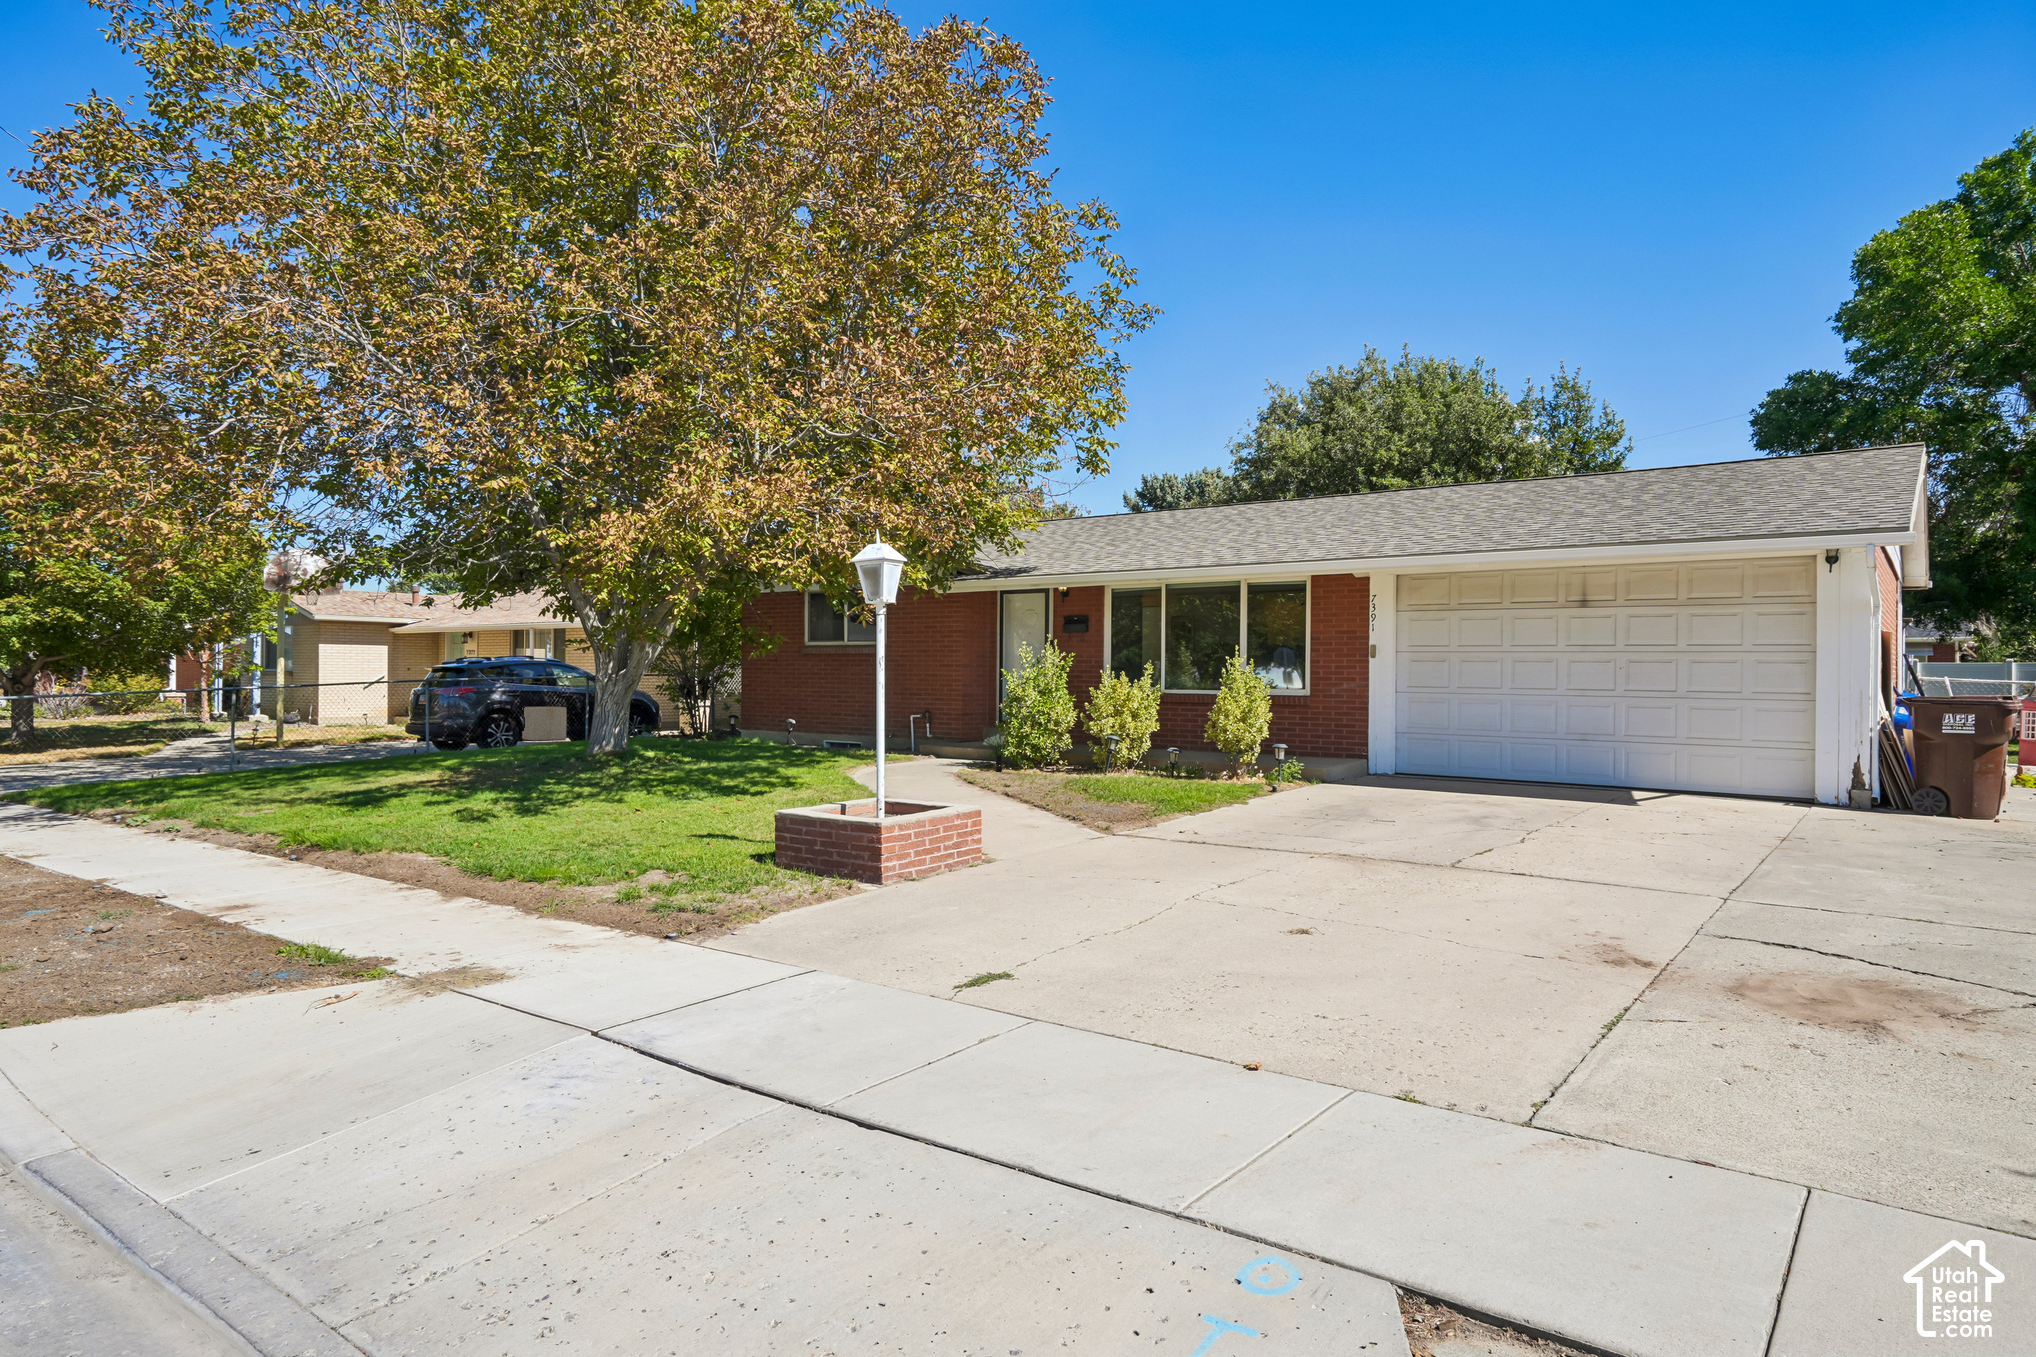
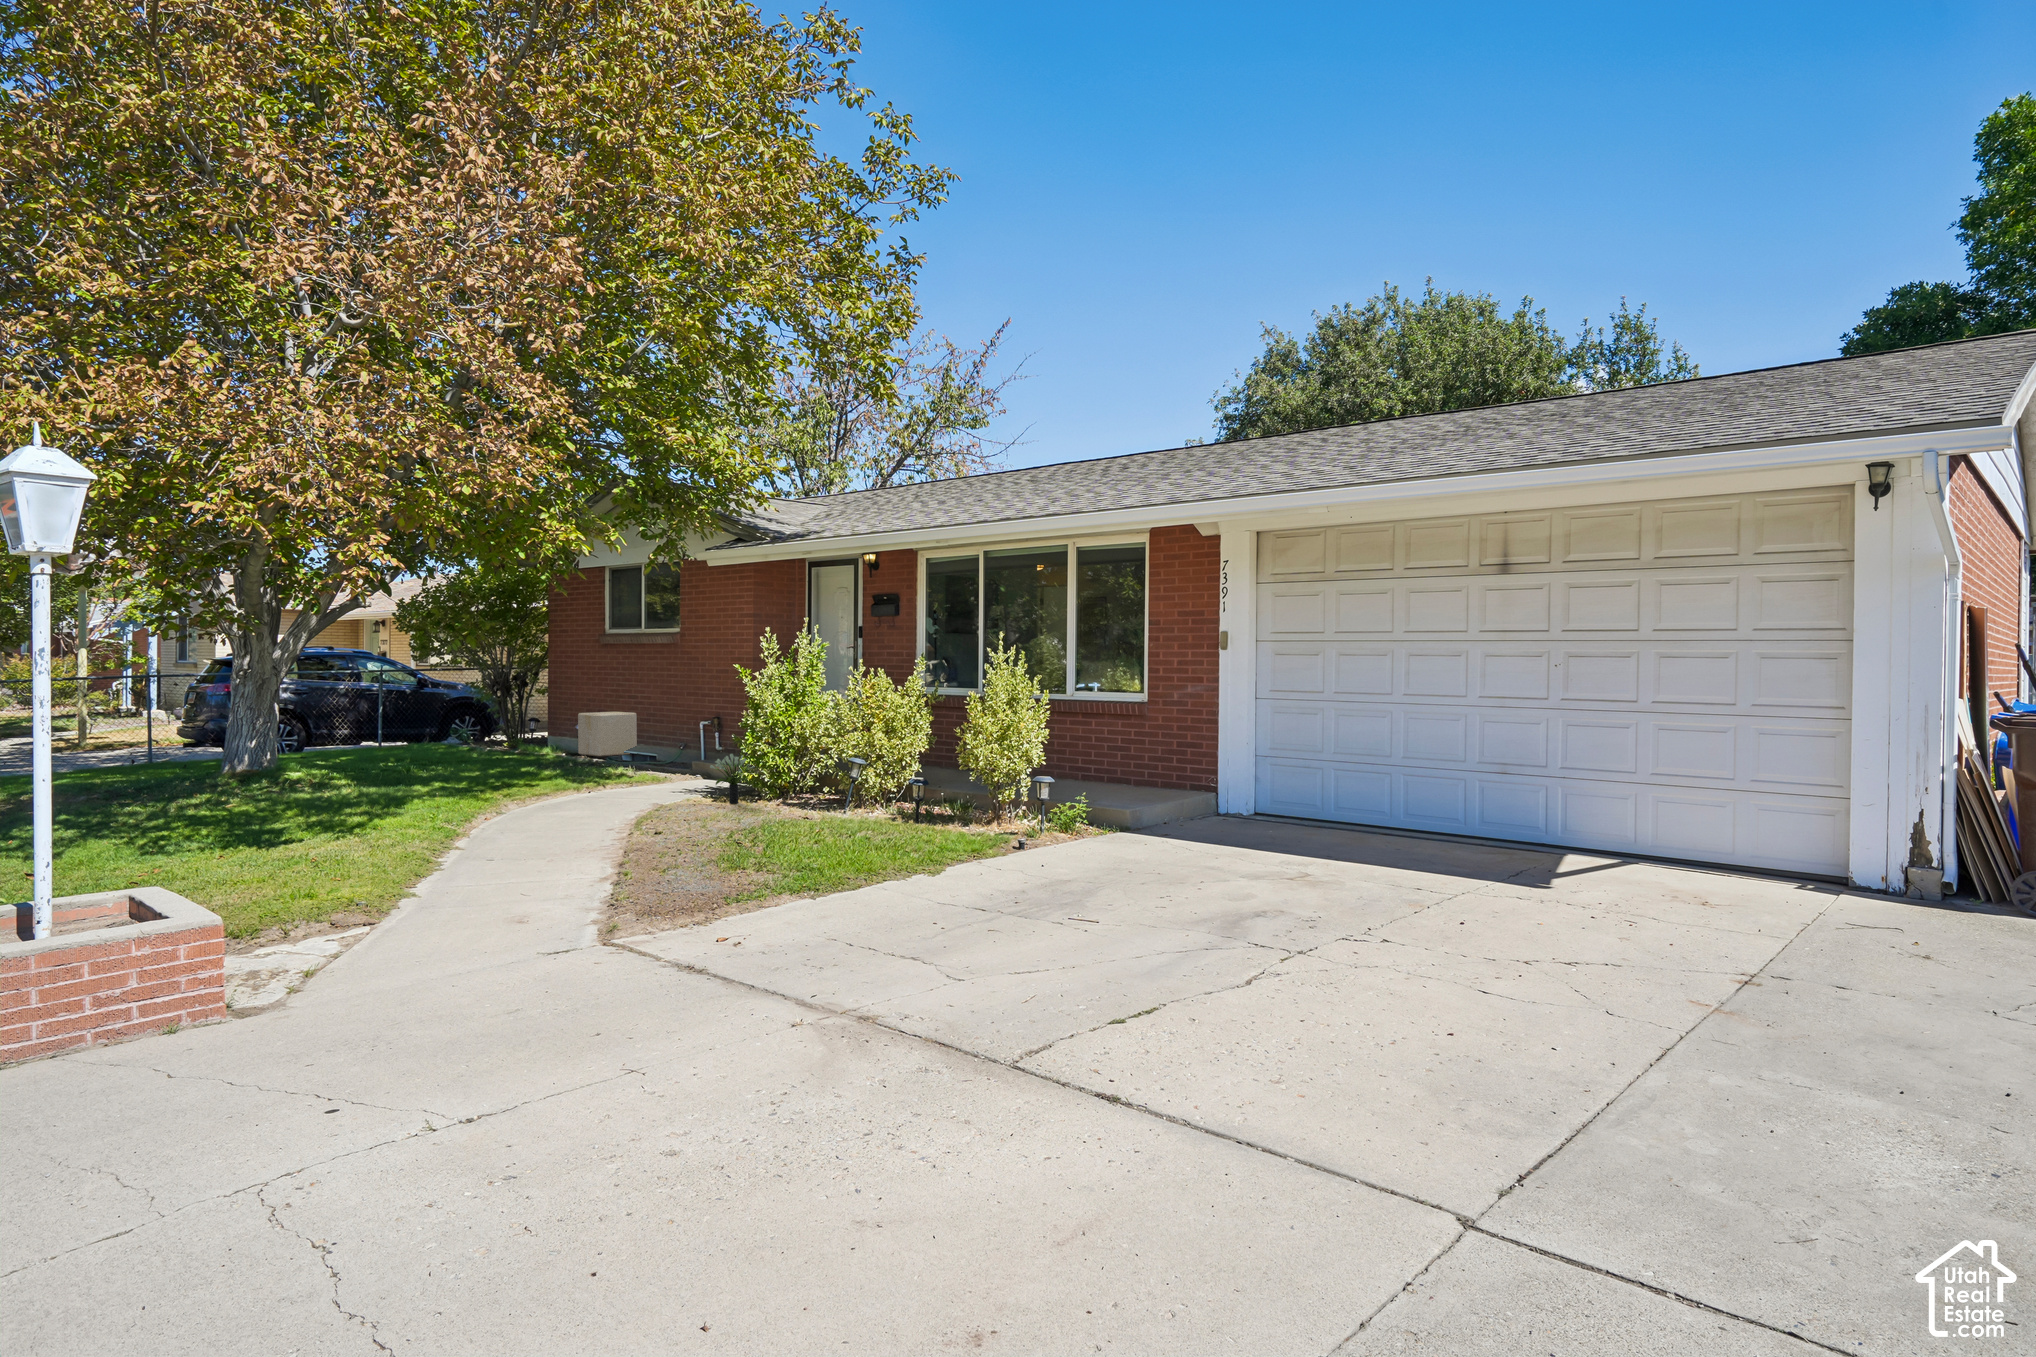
cardboard box: present [522,707,567,741] -> present [578,712,637,757]

